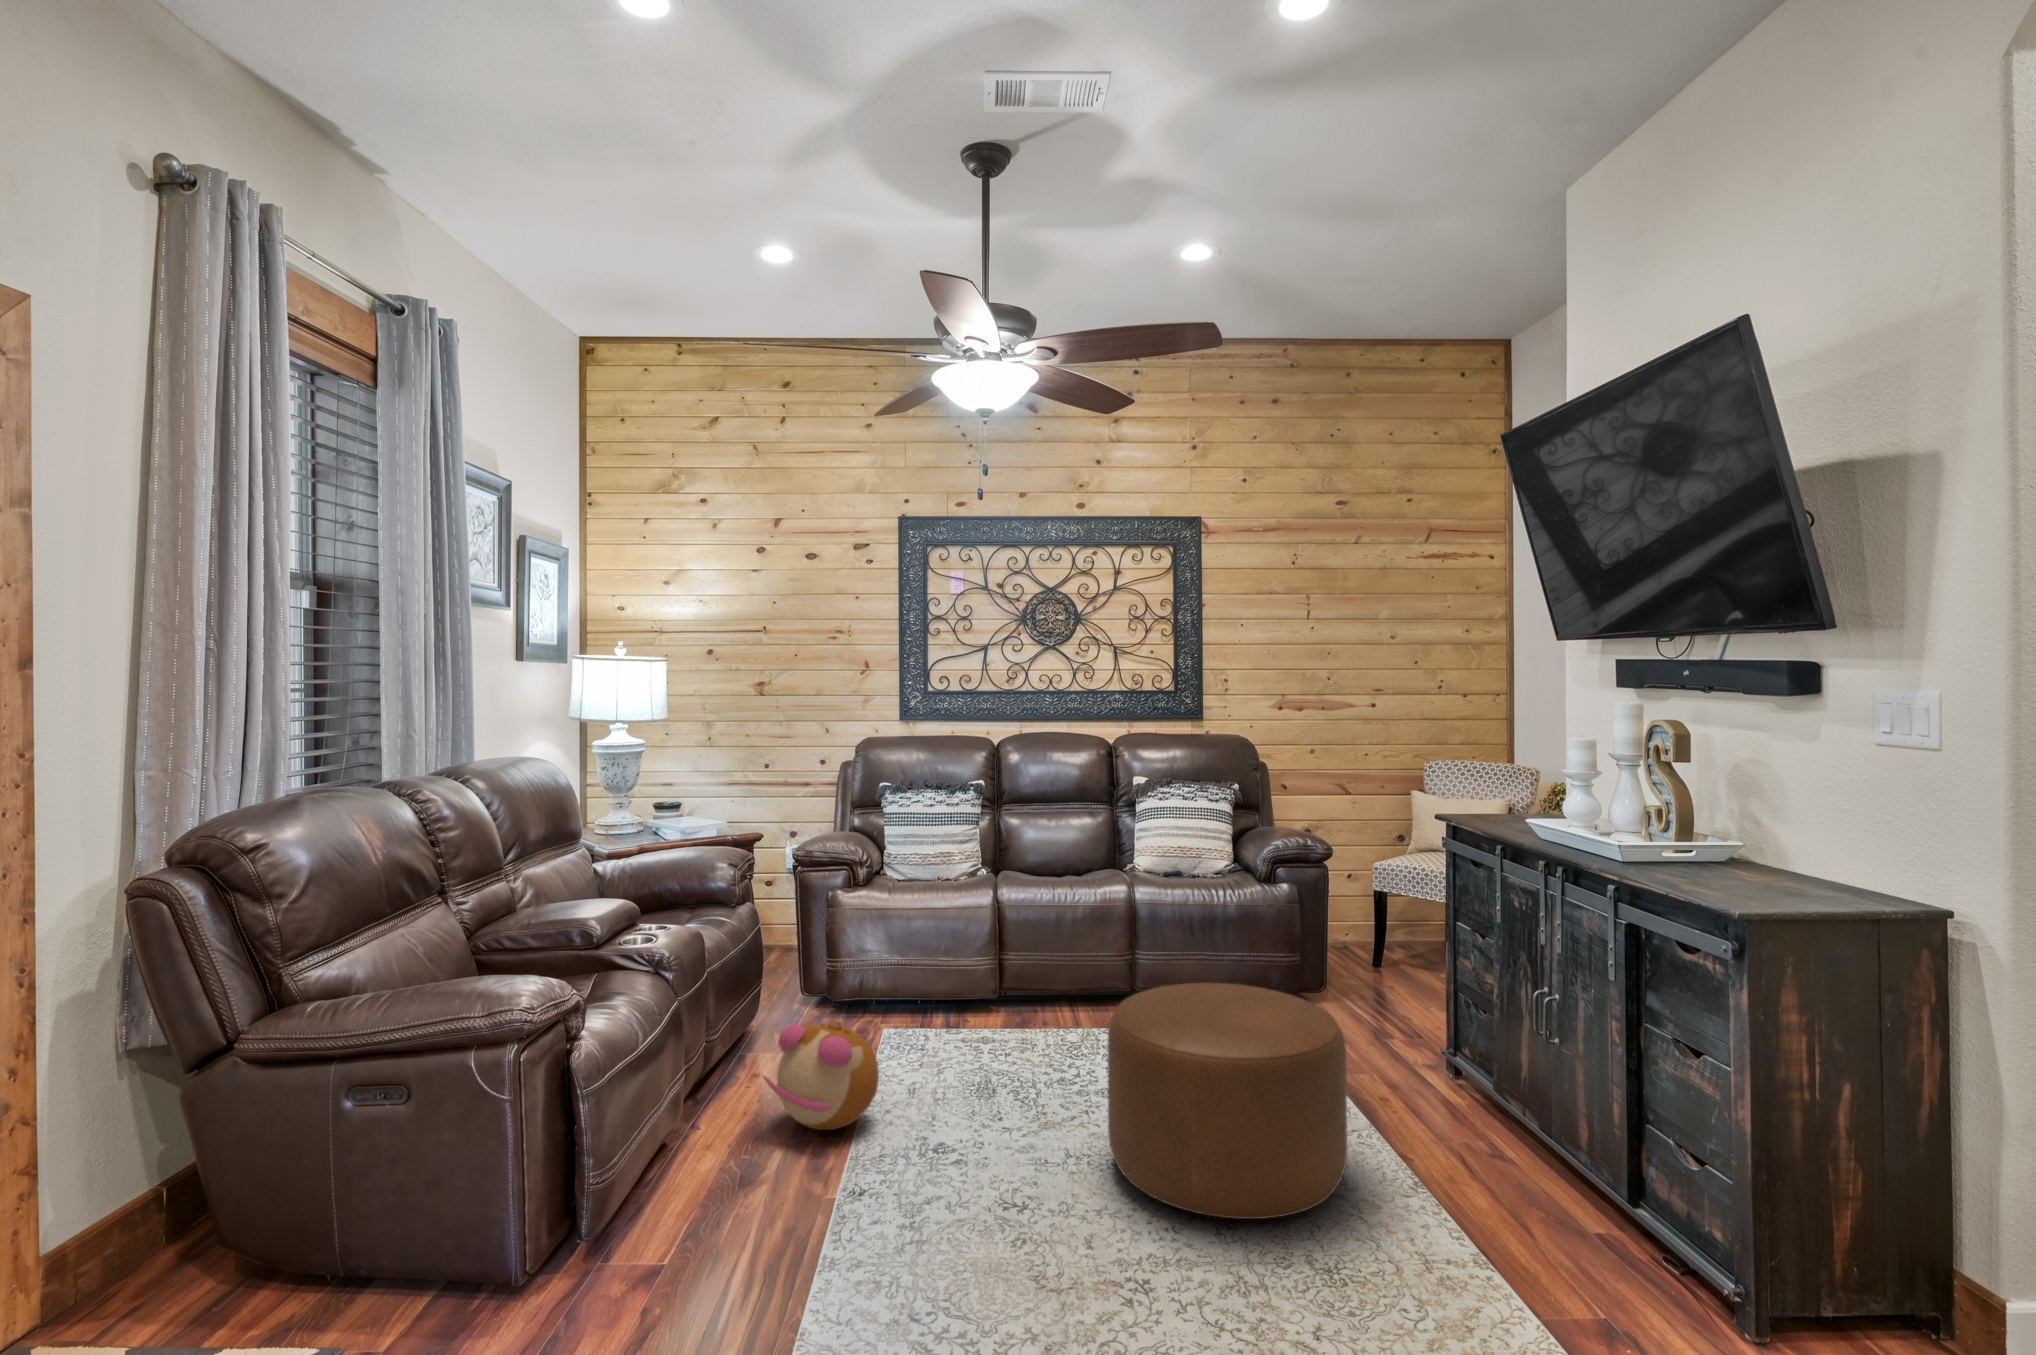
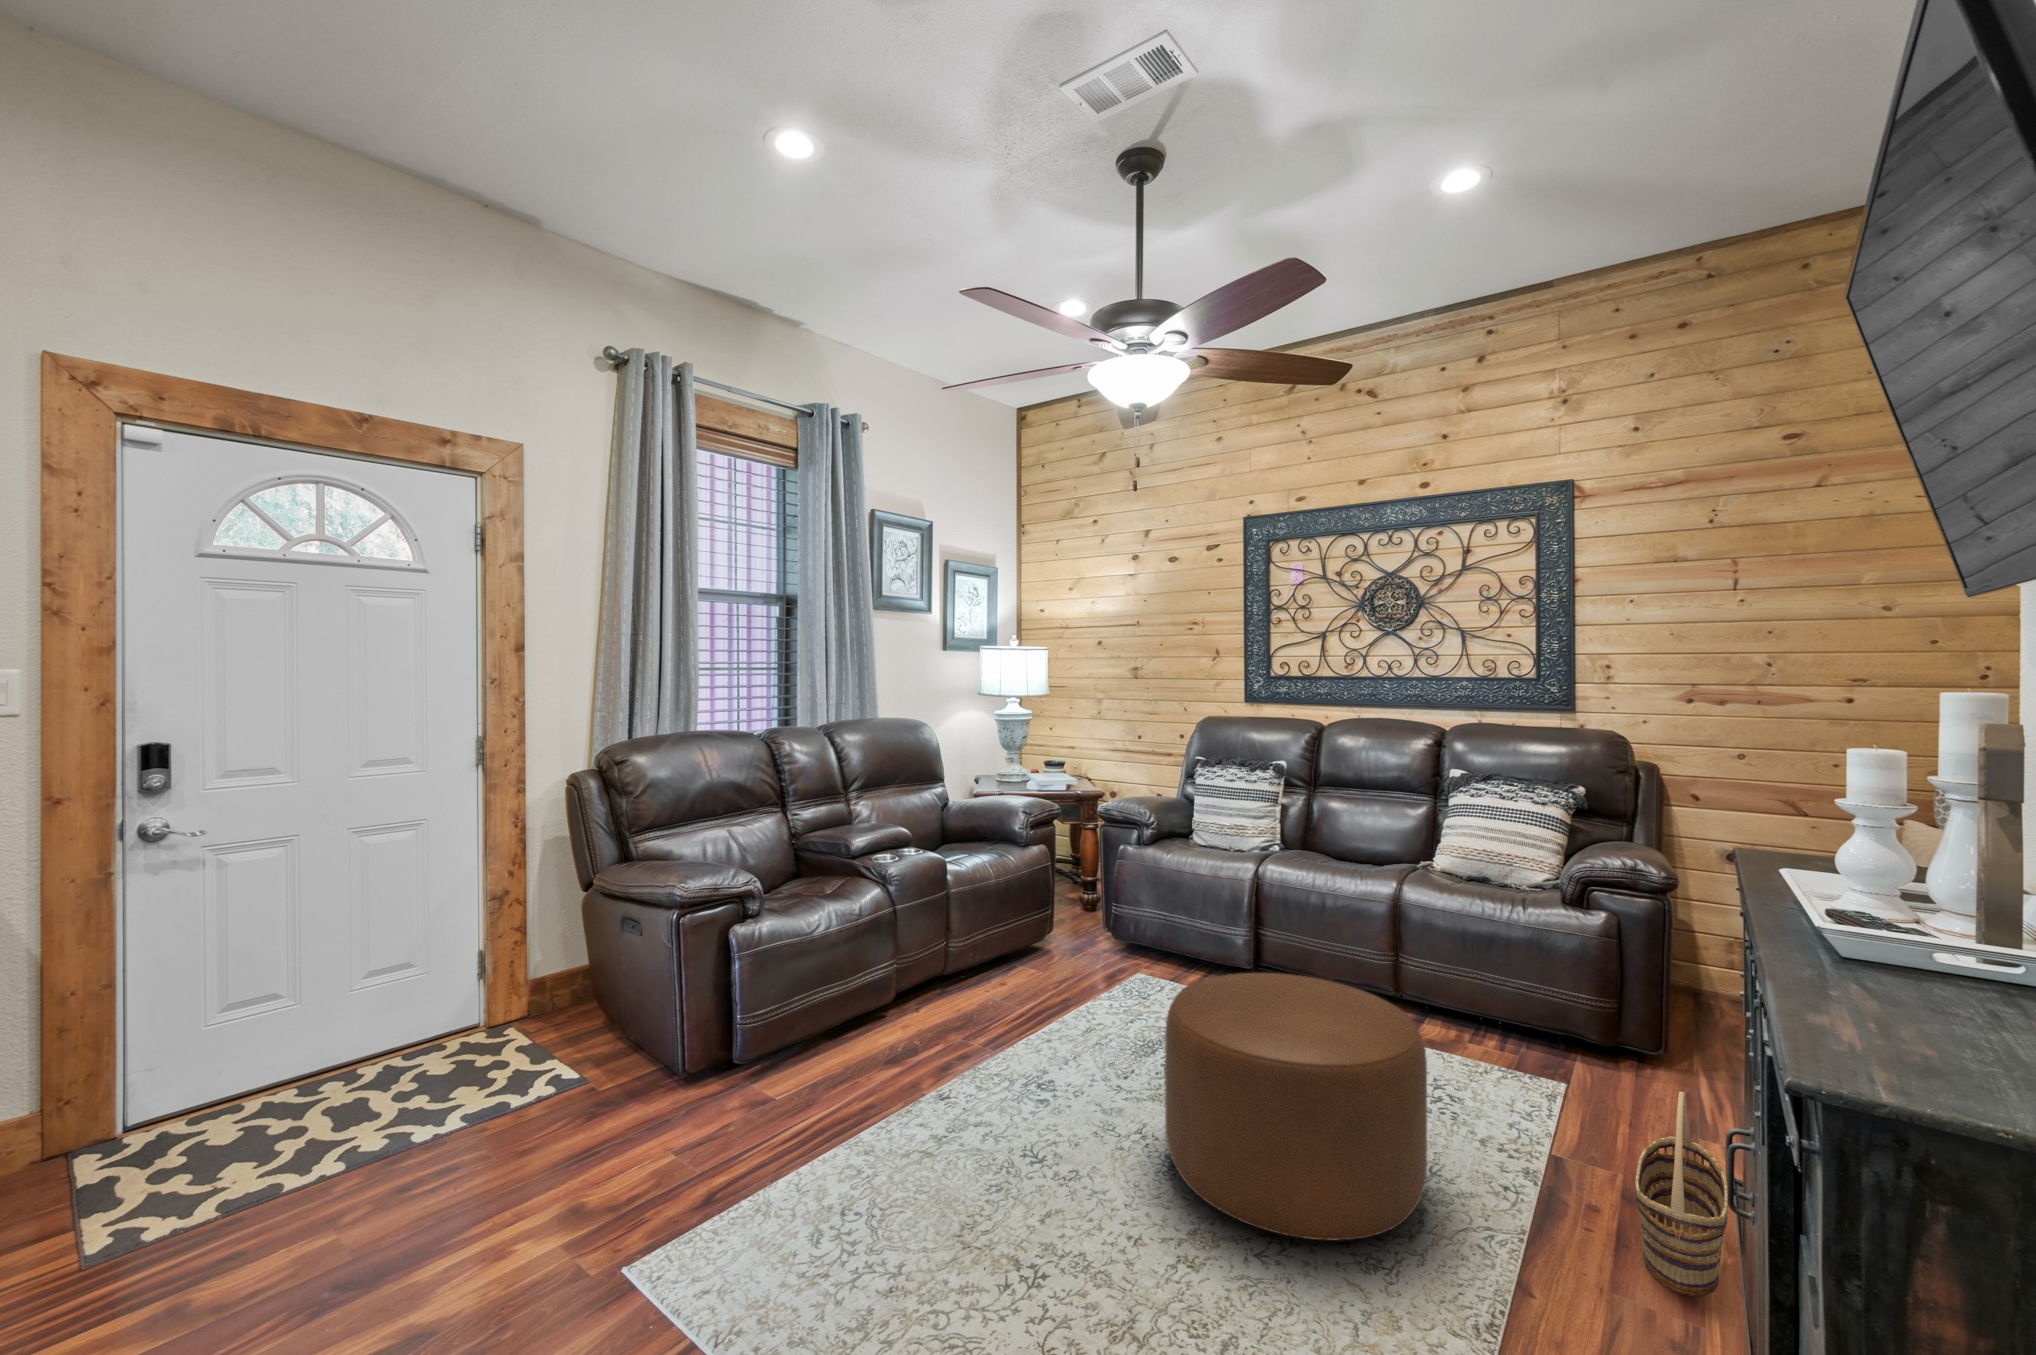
basket: none [1432,1007,1514,1153] -> present [1635,1091,1728,1296]
plush toy: present [763,1020,879,1130] -> none [969,938,1059,1031]

